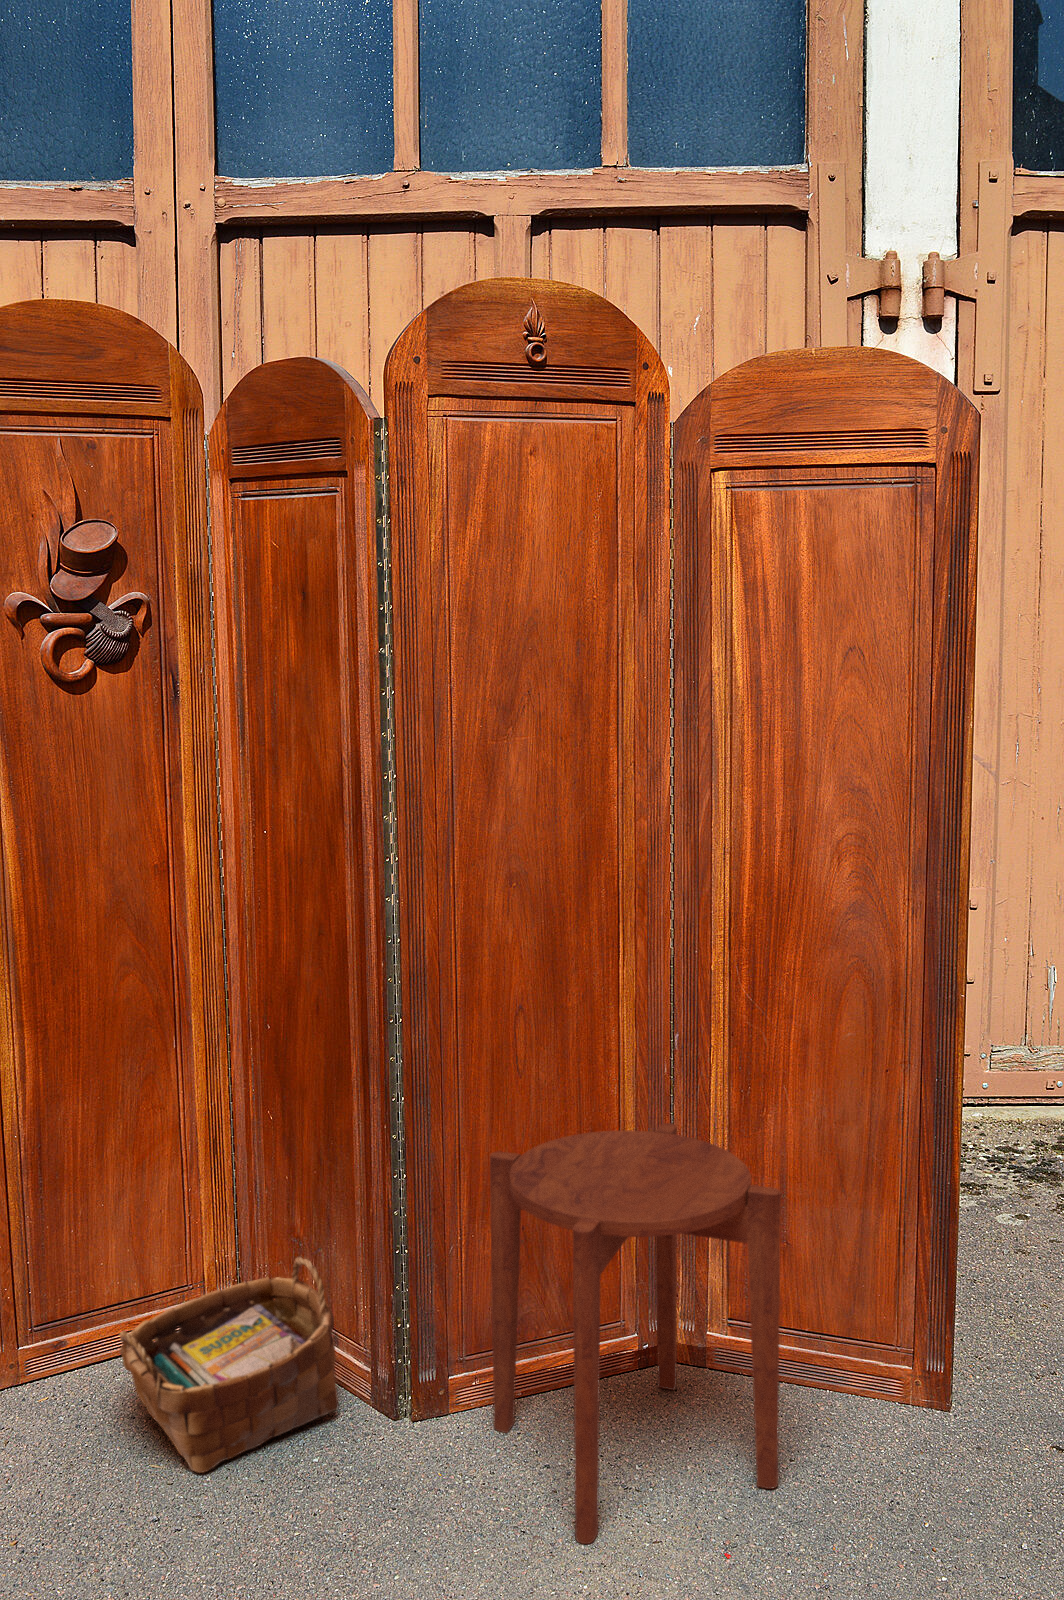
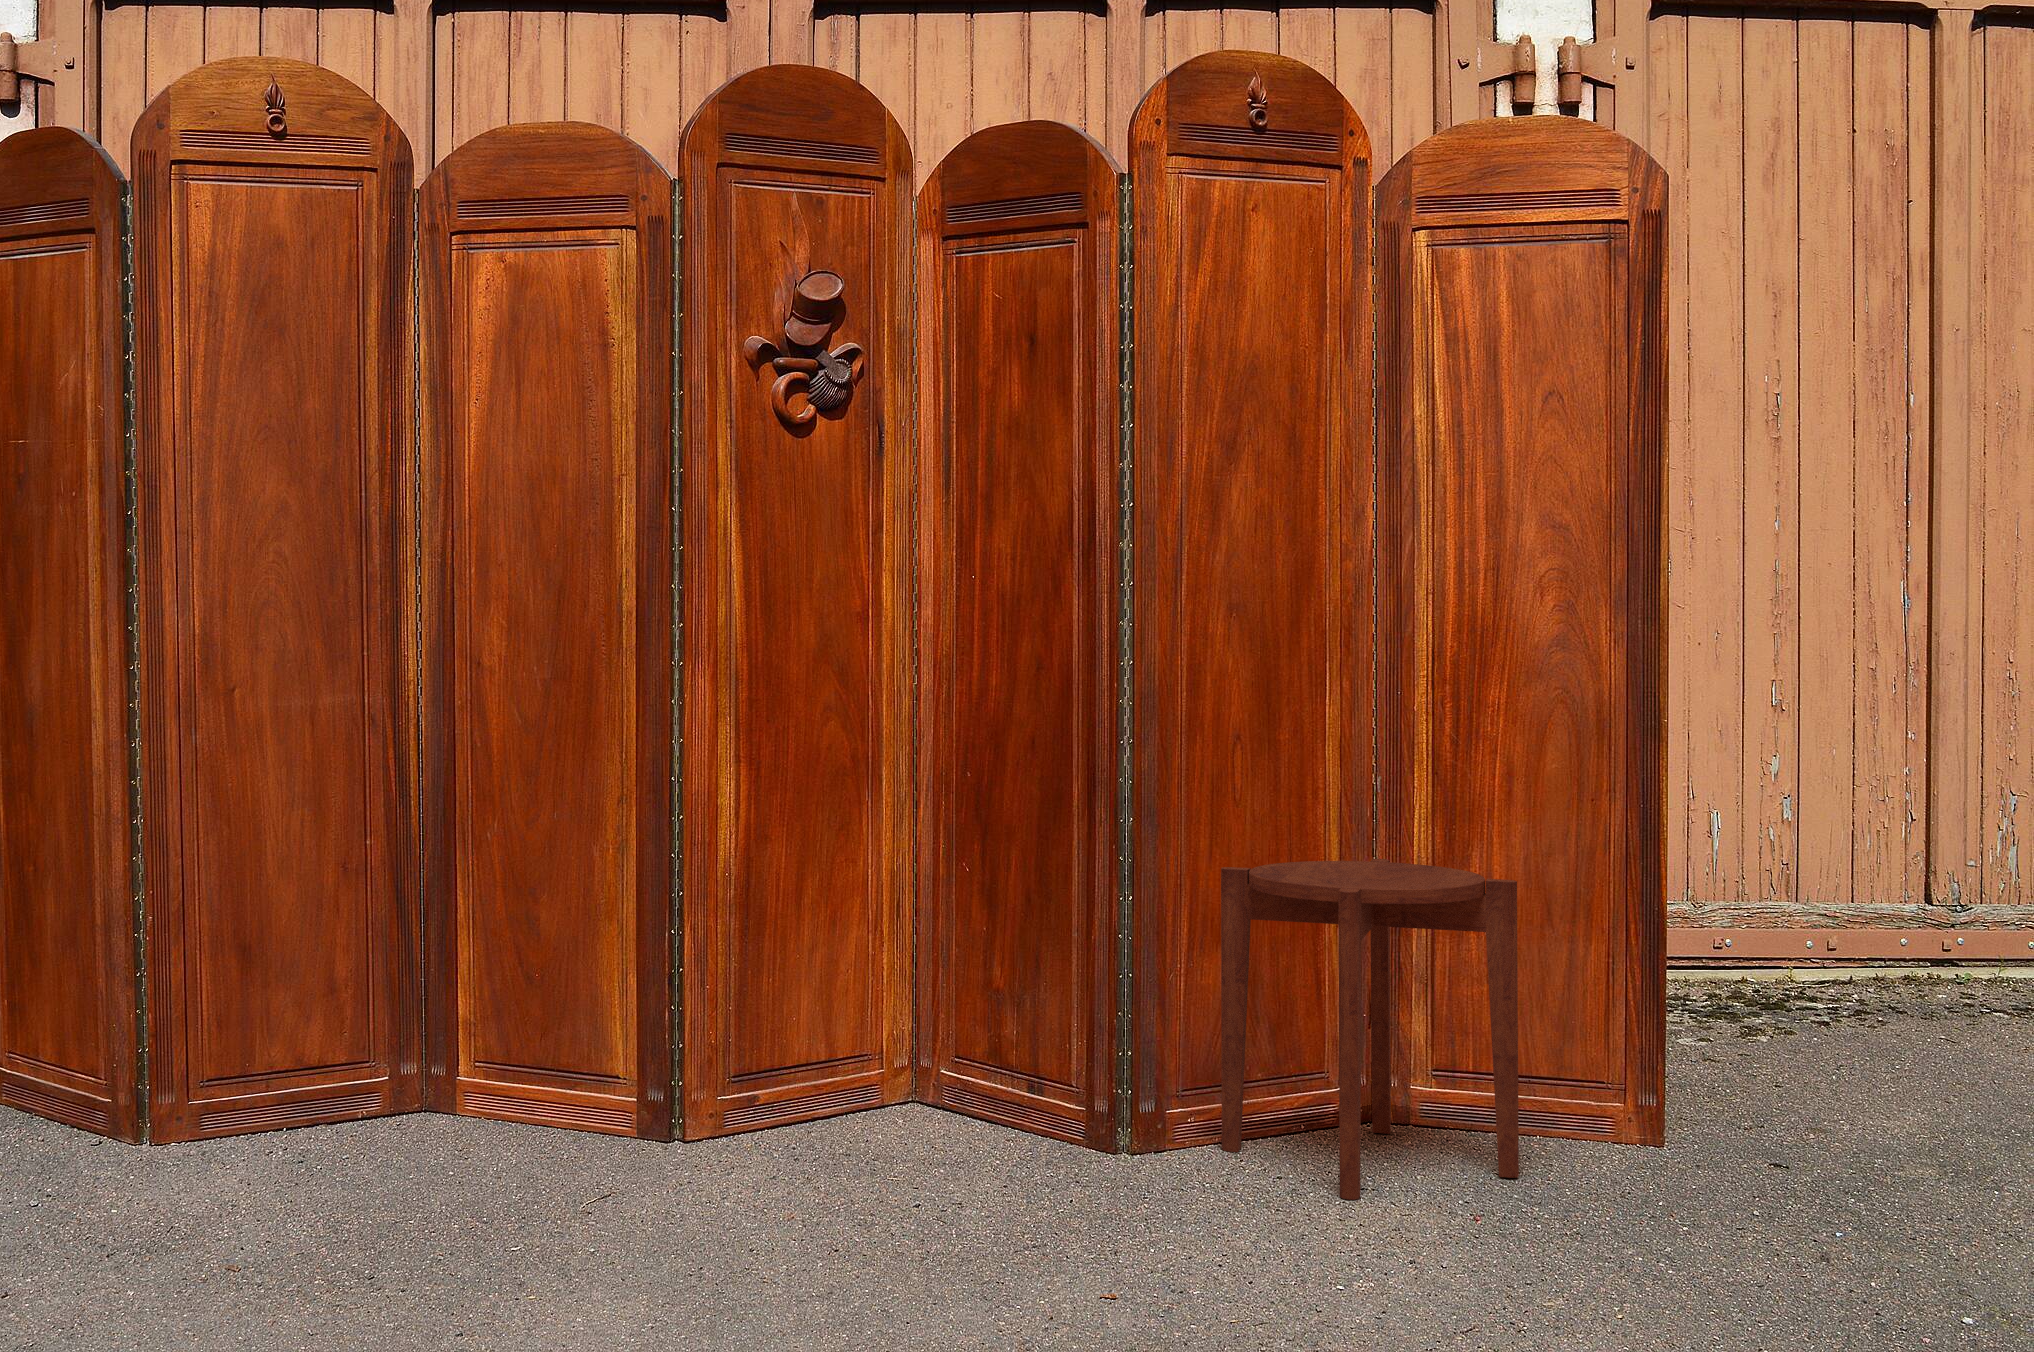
woven basket: present [119,1257,338,1473] -> none [857,991,1065,1165]

